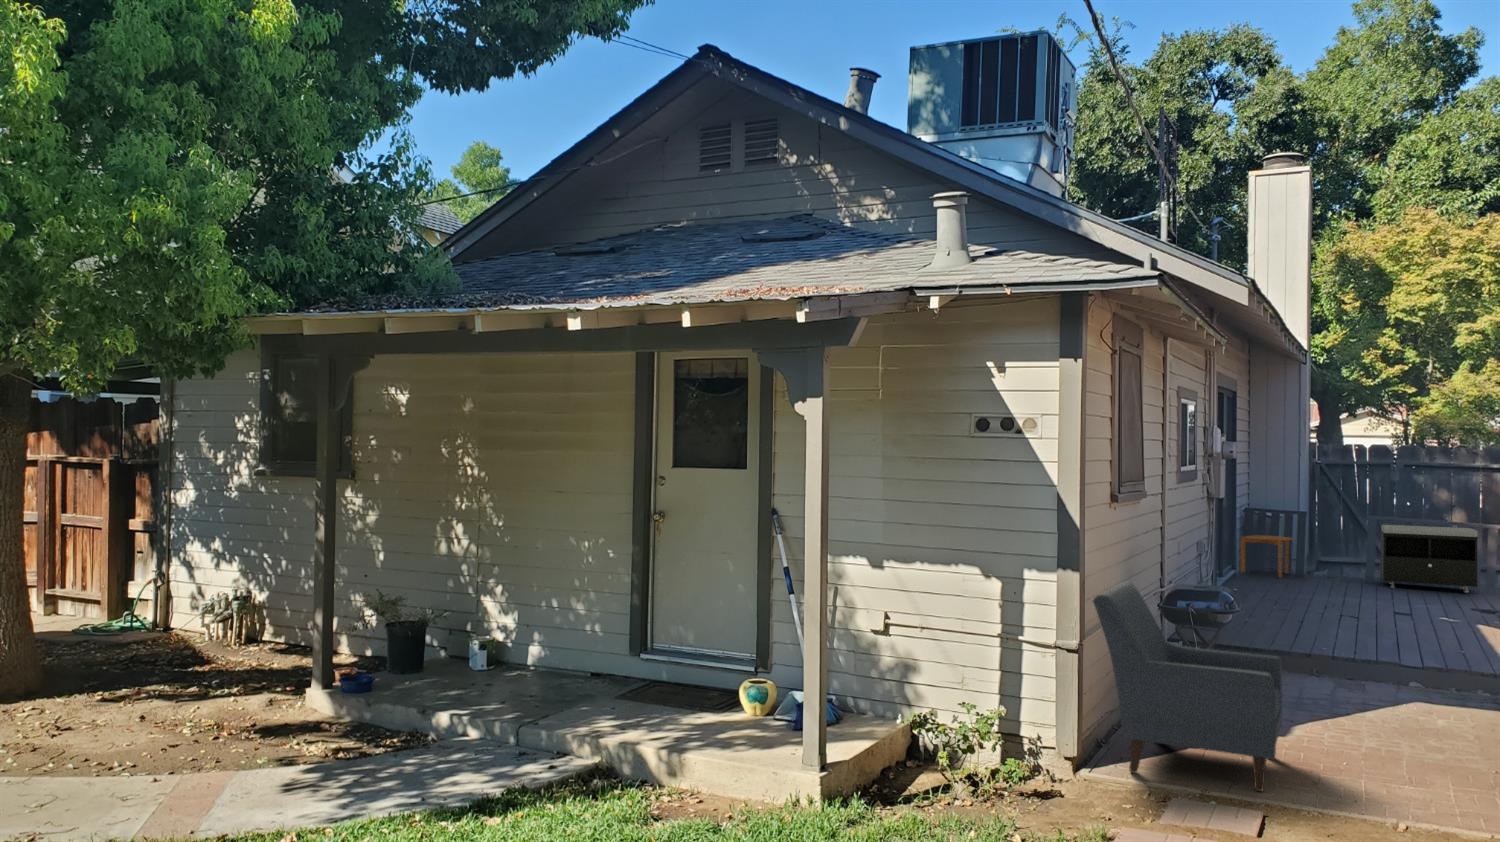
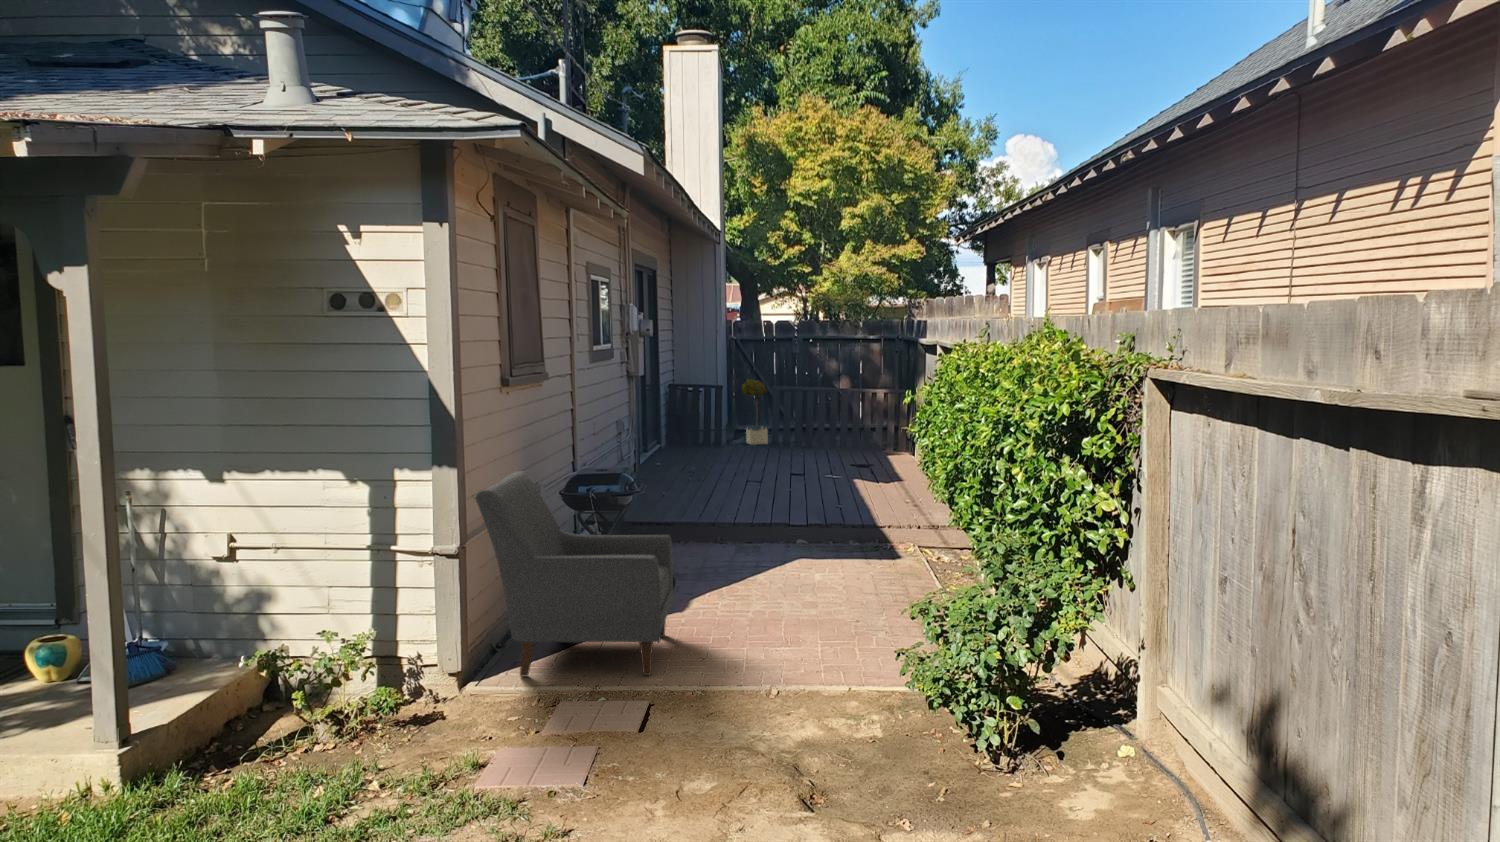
potted tree: none [1334,507,1368,580] -> present [742,379,768,445]
storage bench: present [1381,525,1478,593] -> none [780,392,854,449]
side table: present [1241,535,1294,577] -> none [662,408,709,447]

